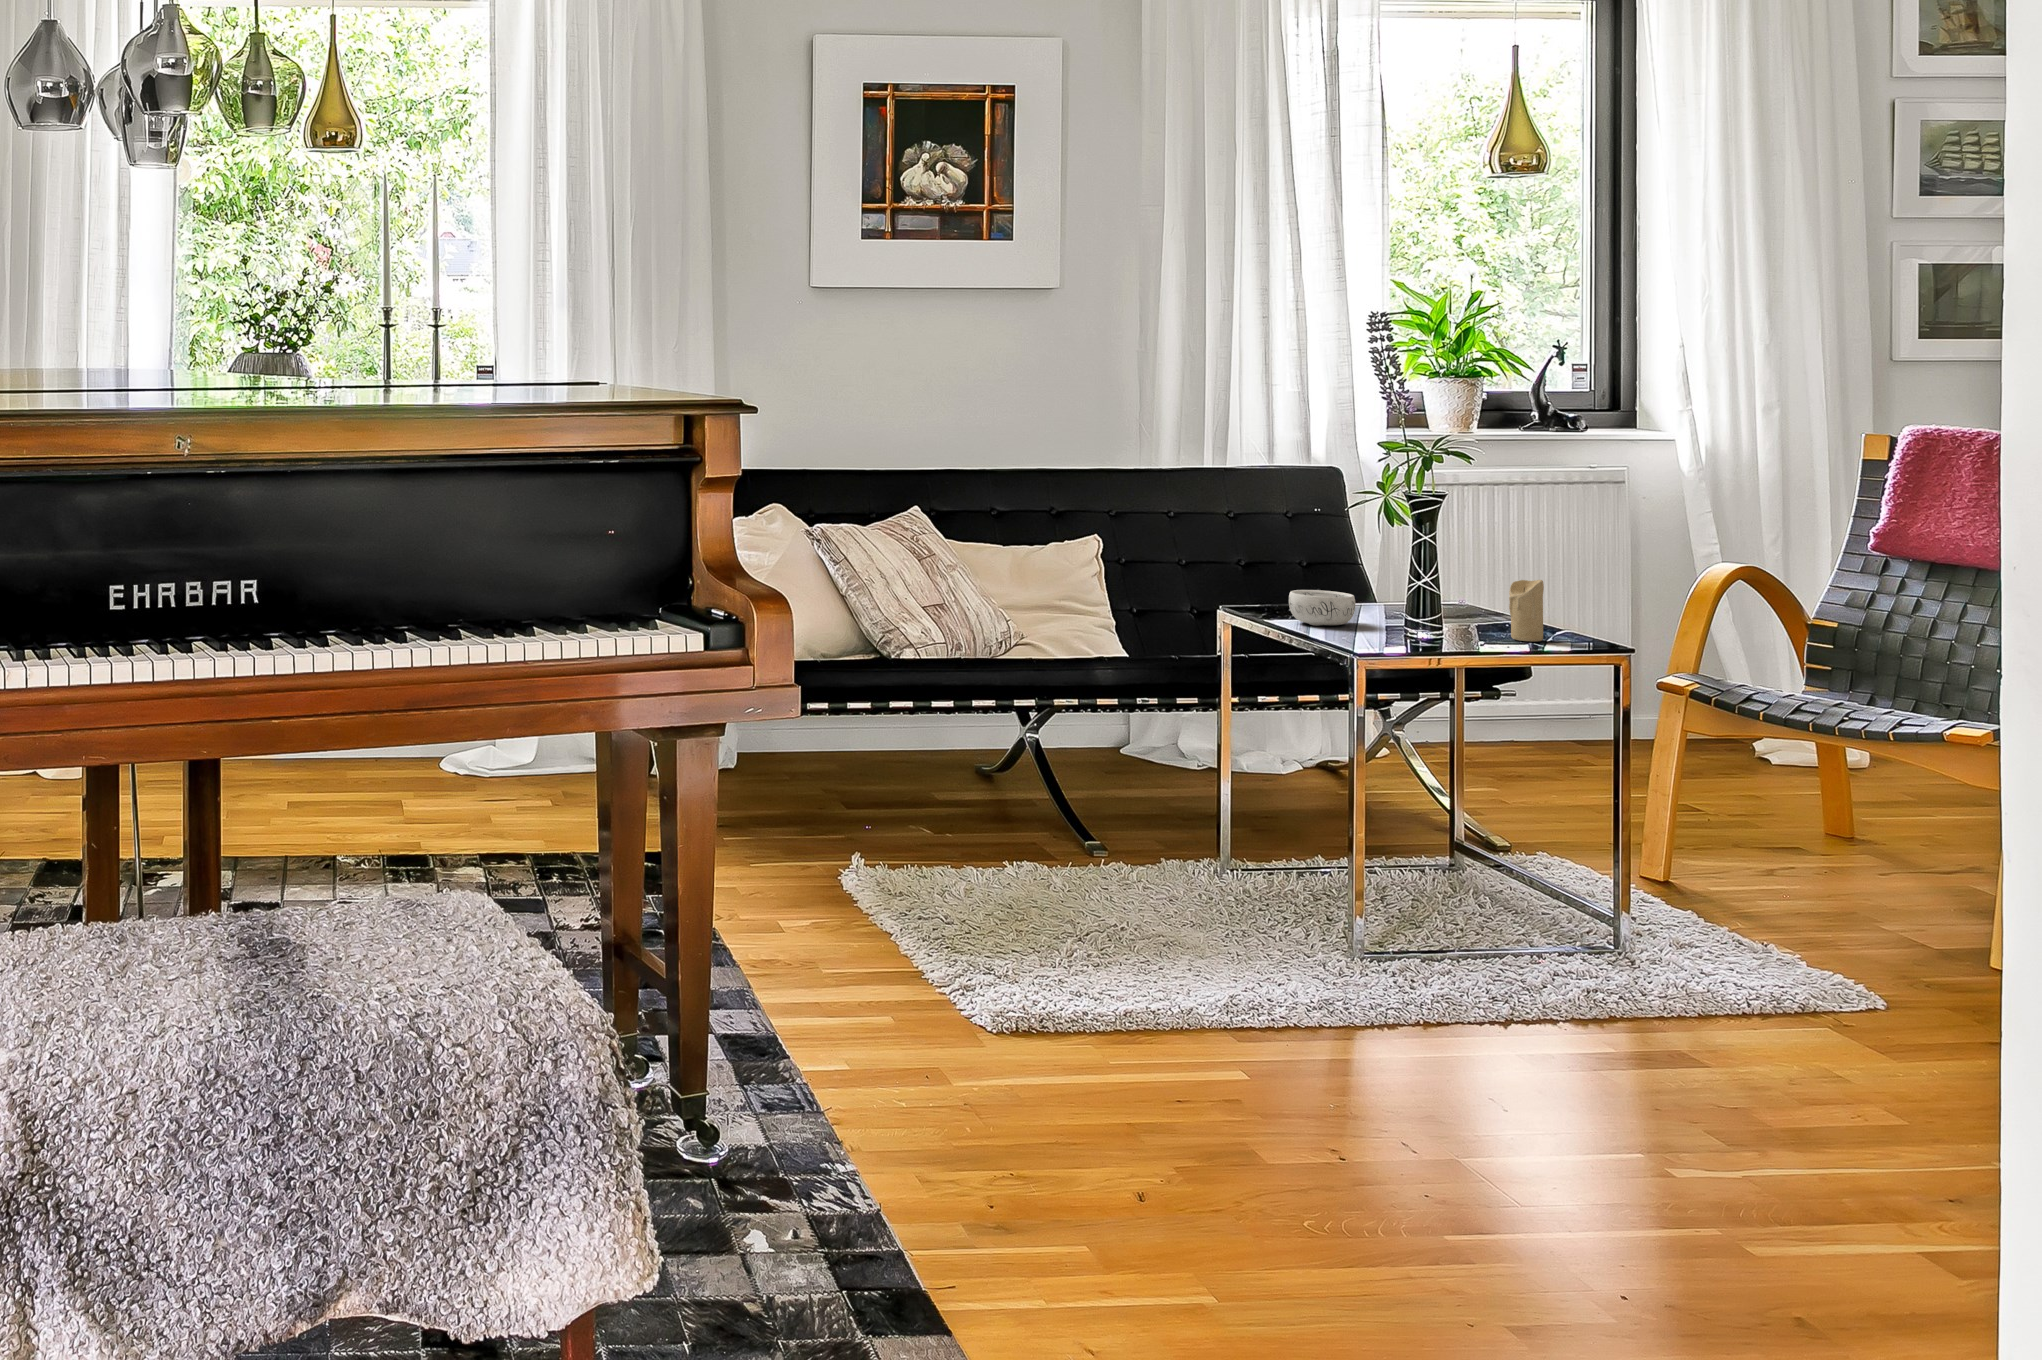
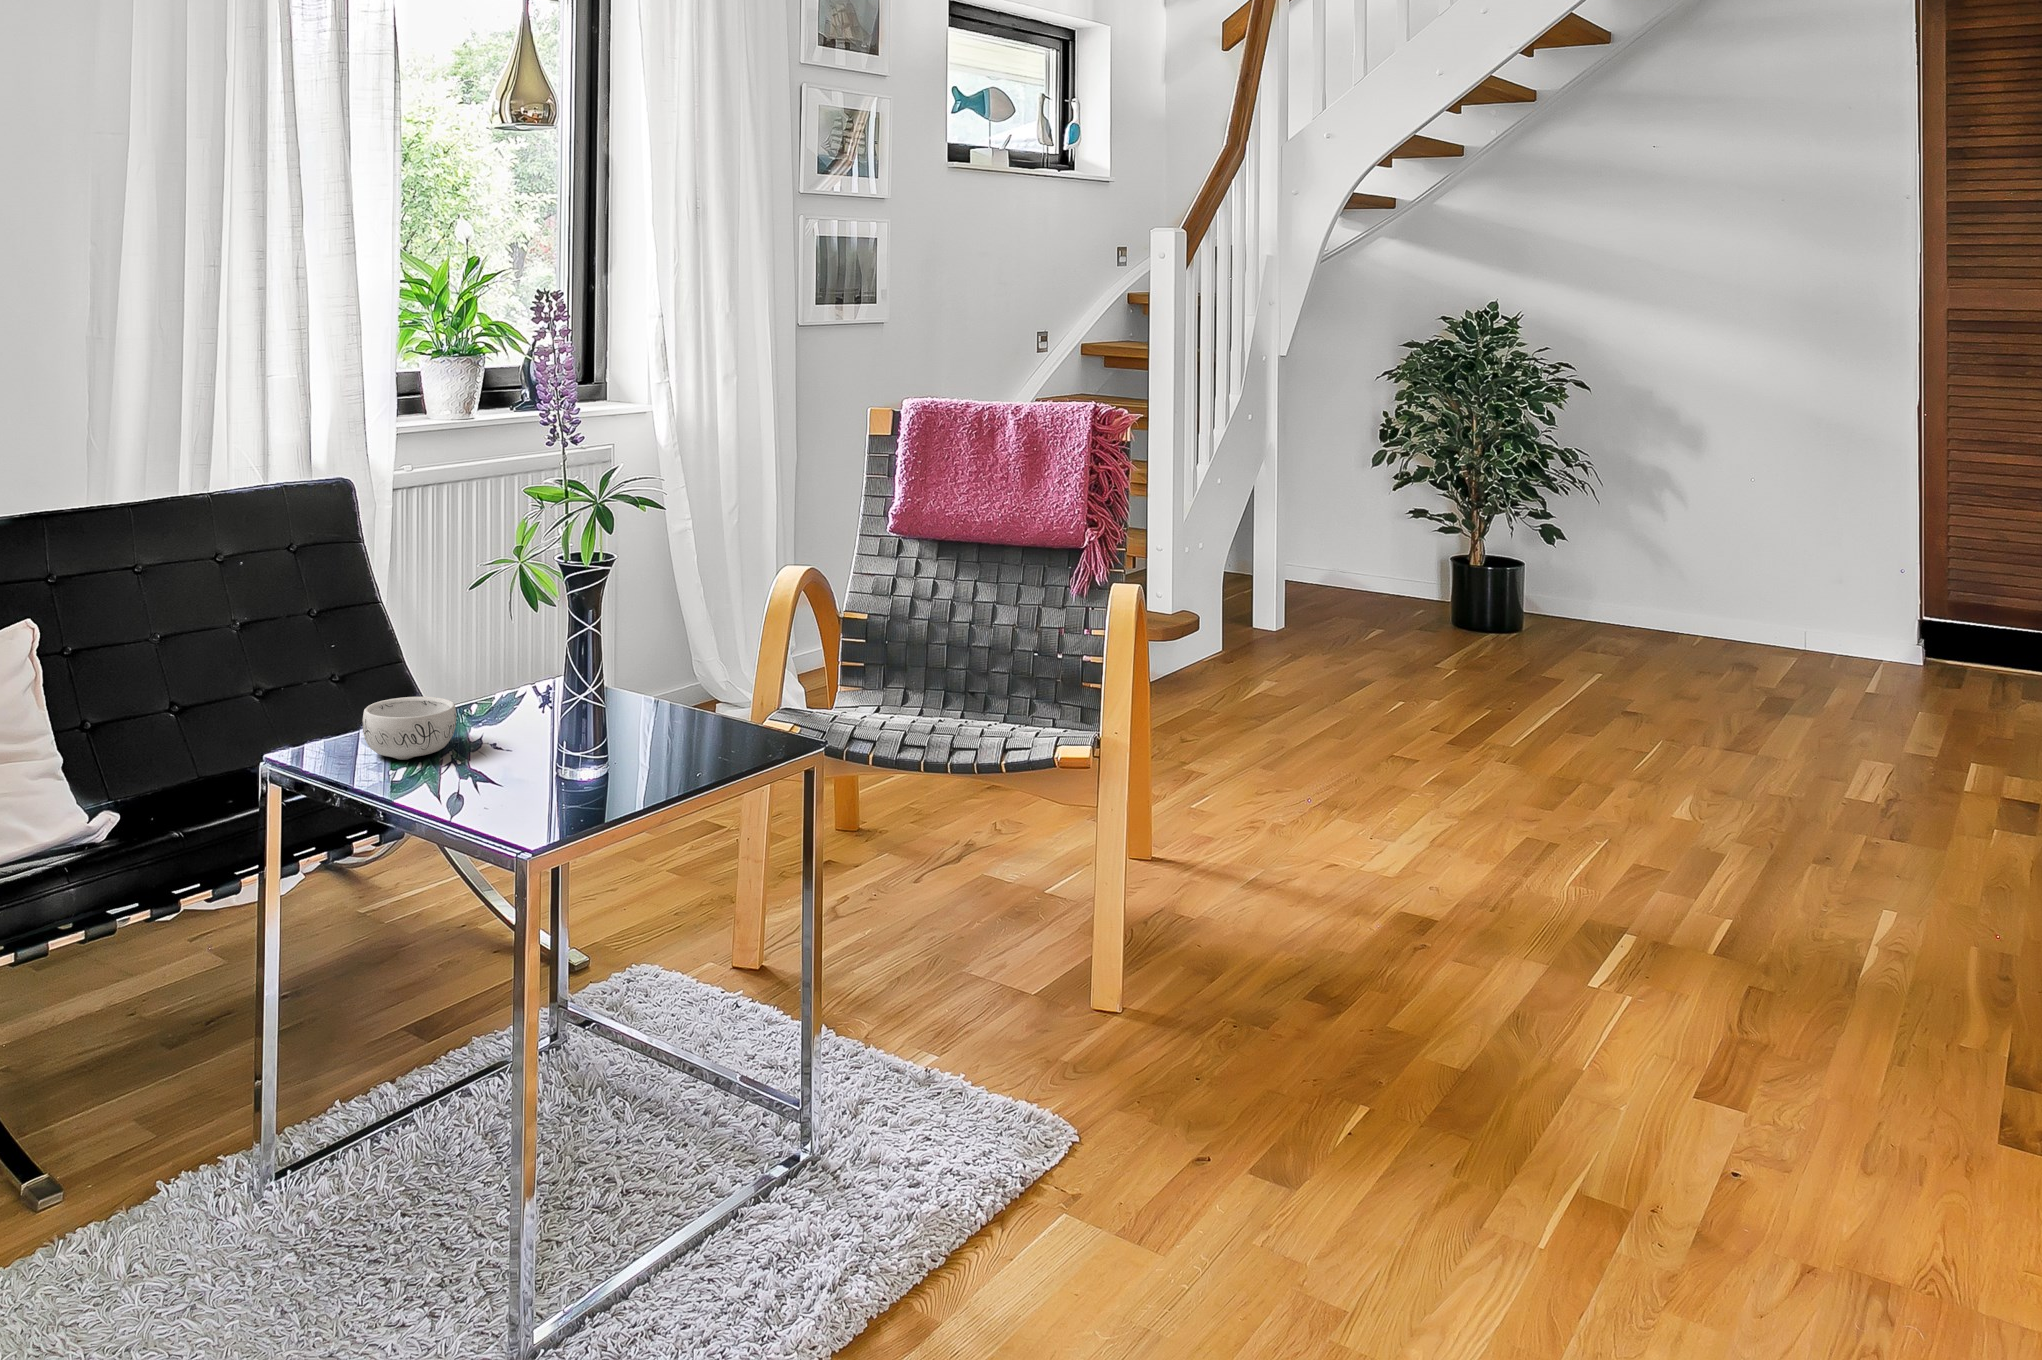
candle: present [1509,580,1544,642] -> none [660,651,702,740]

